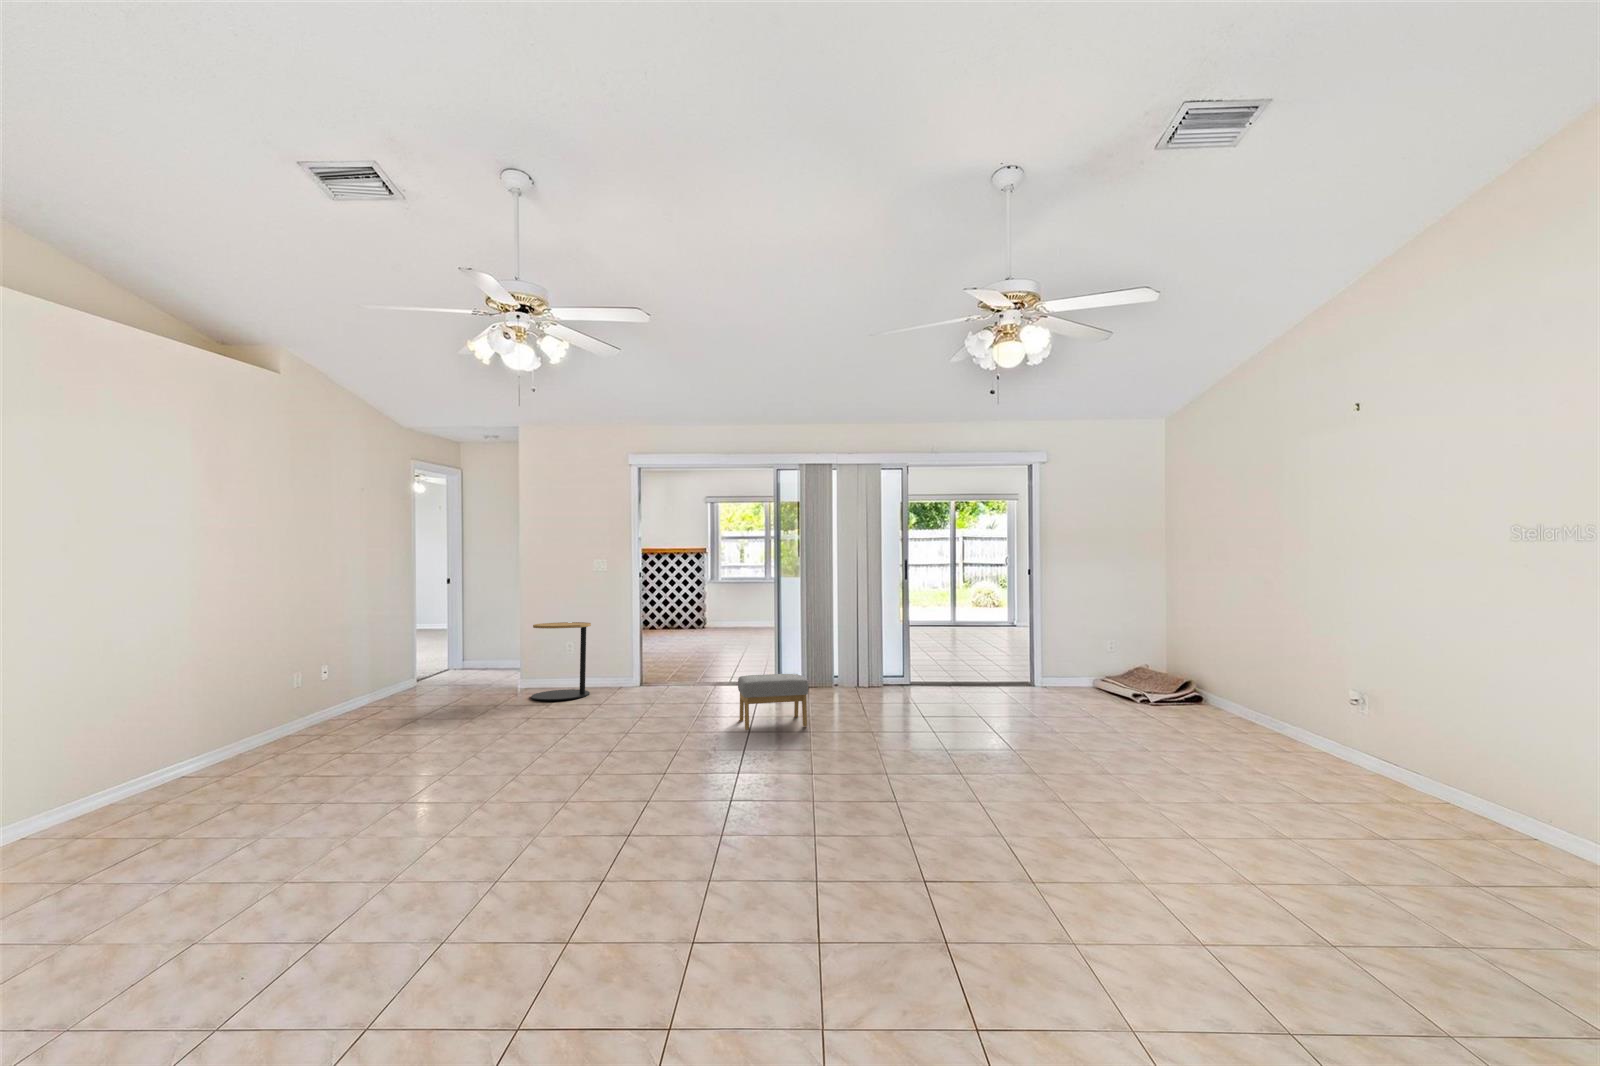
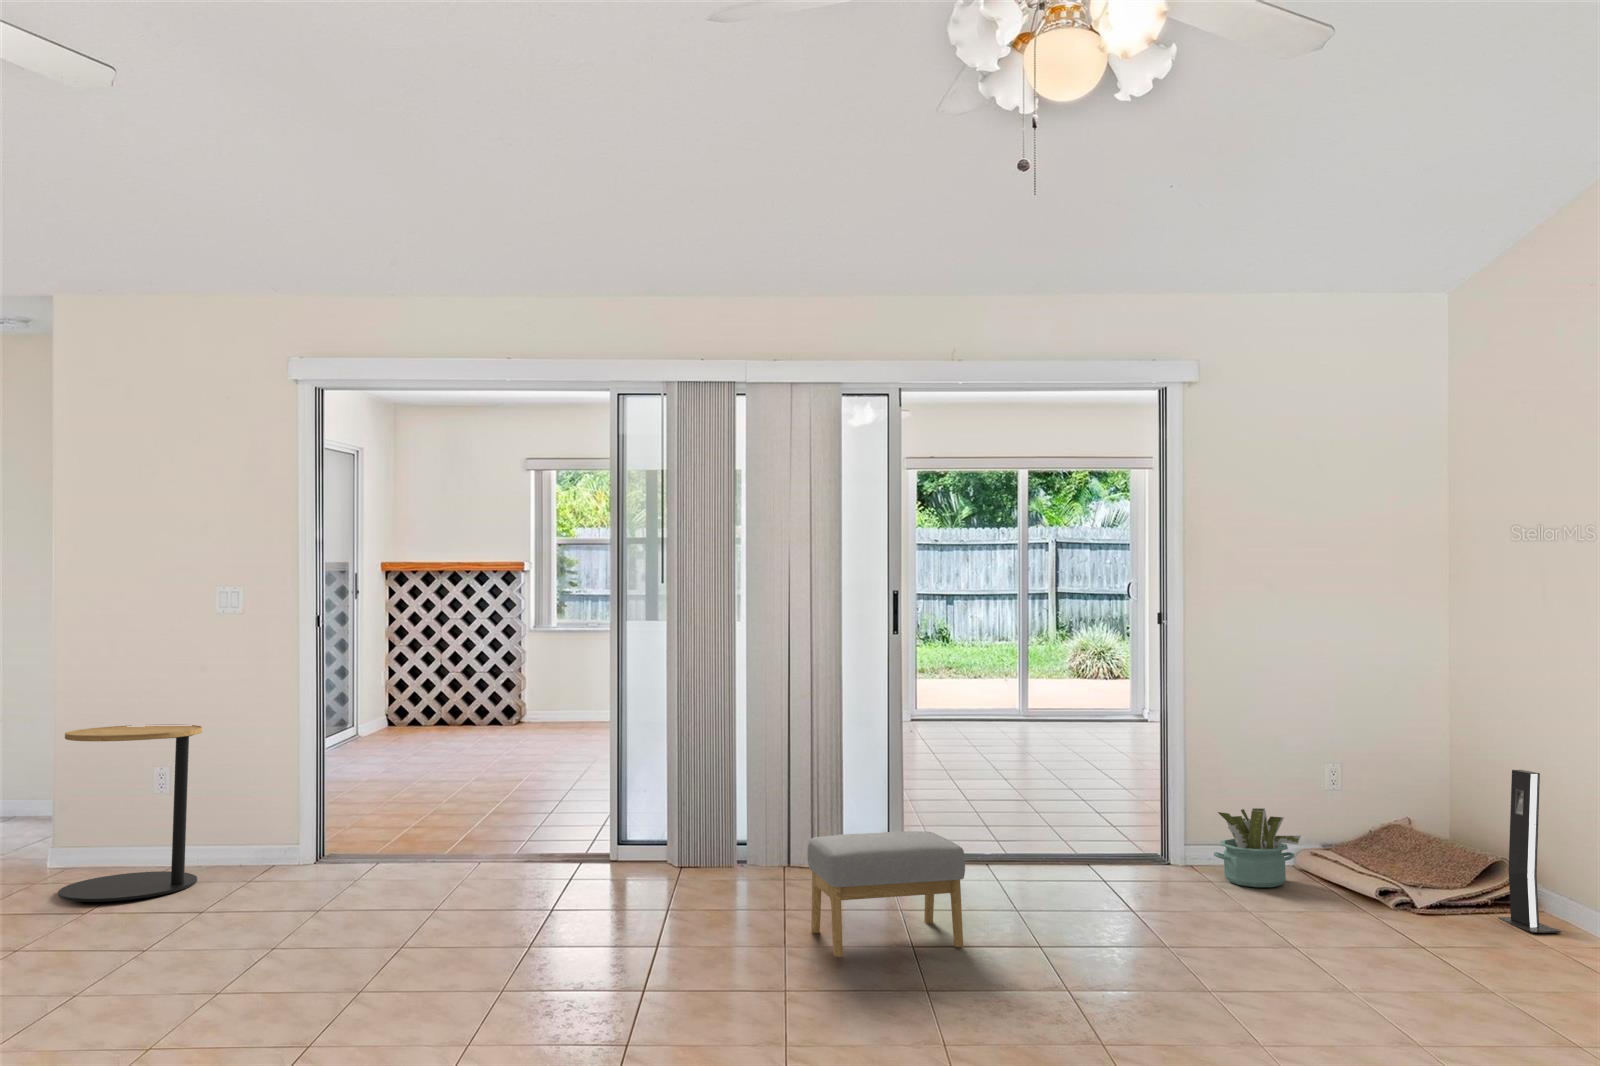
speaker: none [1188,640,1216,712] -> present [1498,770,1561,933]
decorative plant: none [1056,660,1097,695] -> present [1214,808,1301,887]
footstool: present [738,674,808,730] -> present [808,831,965,957]

